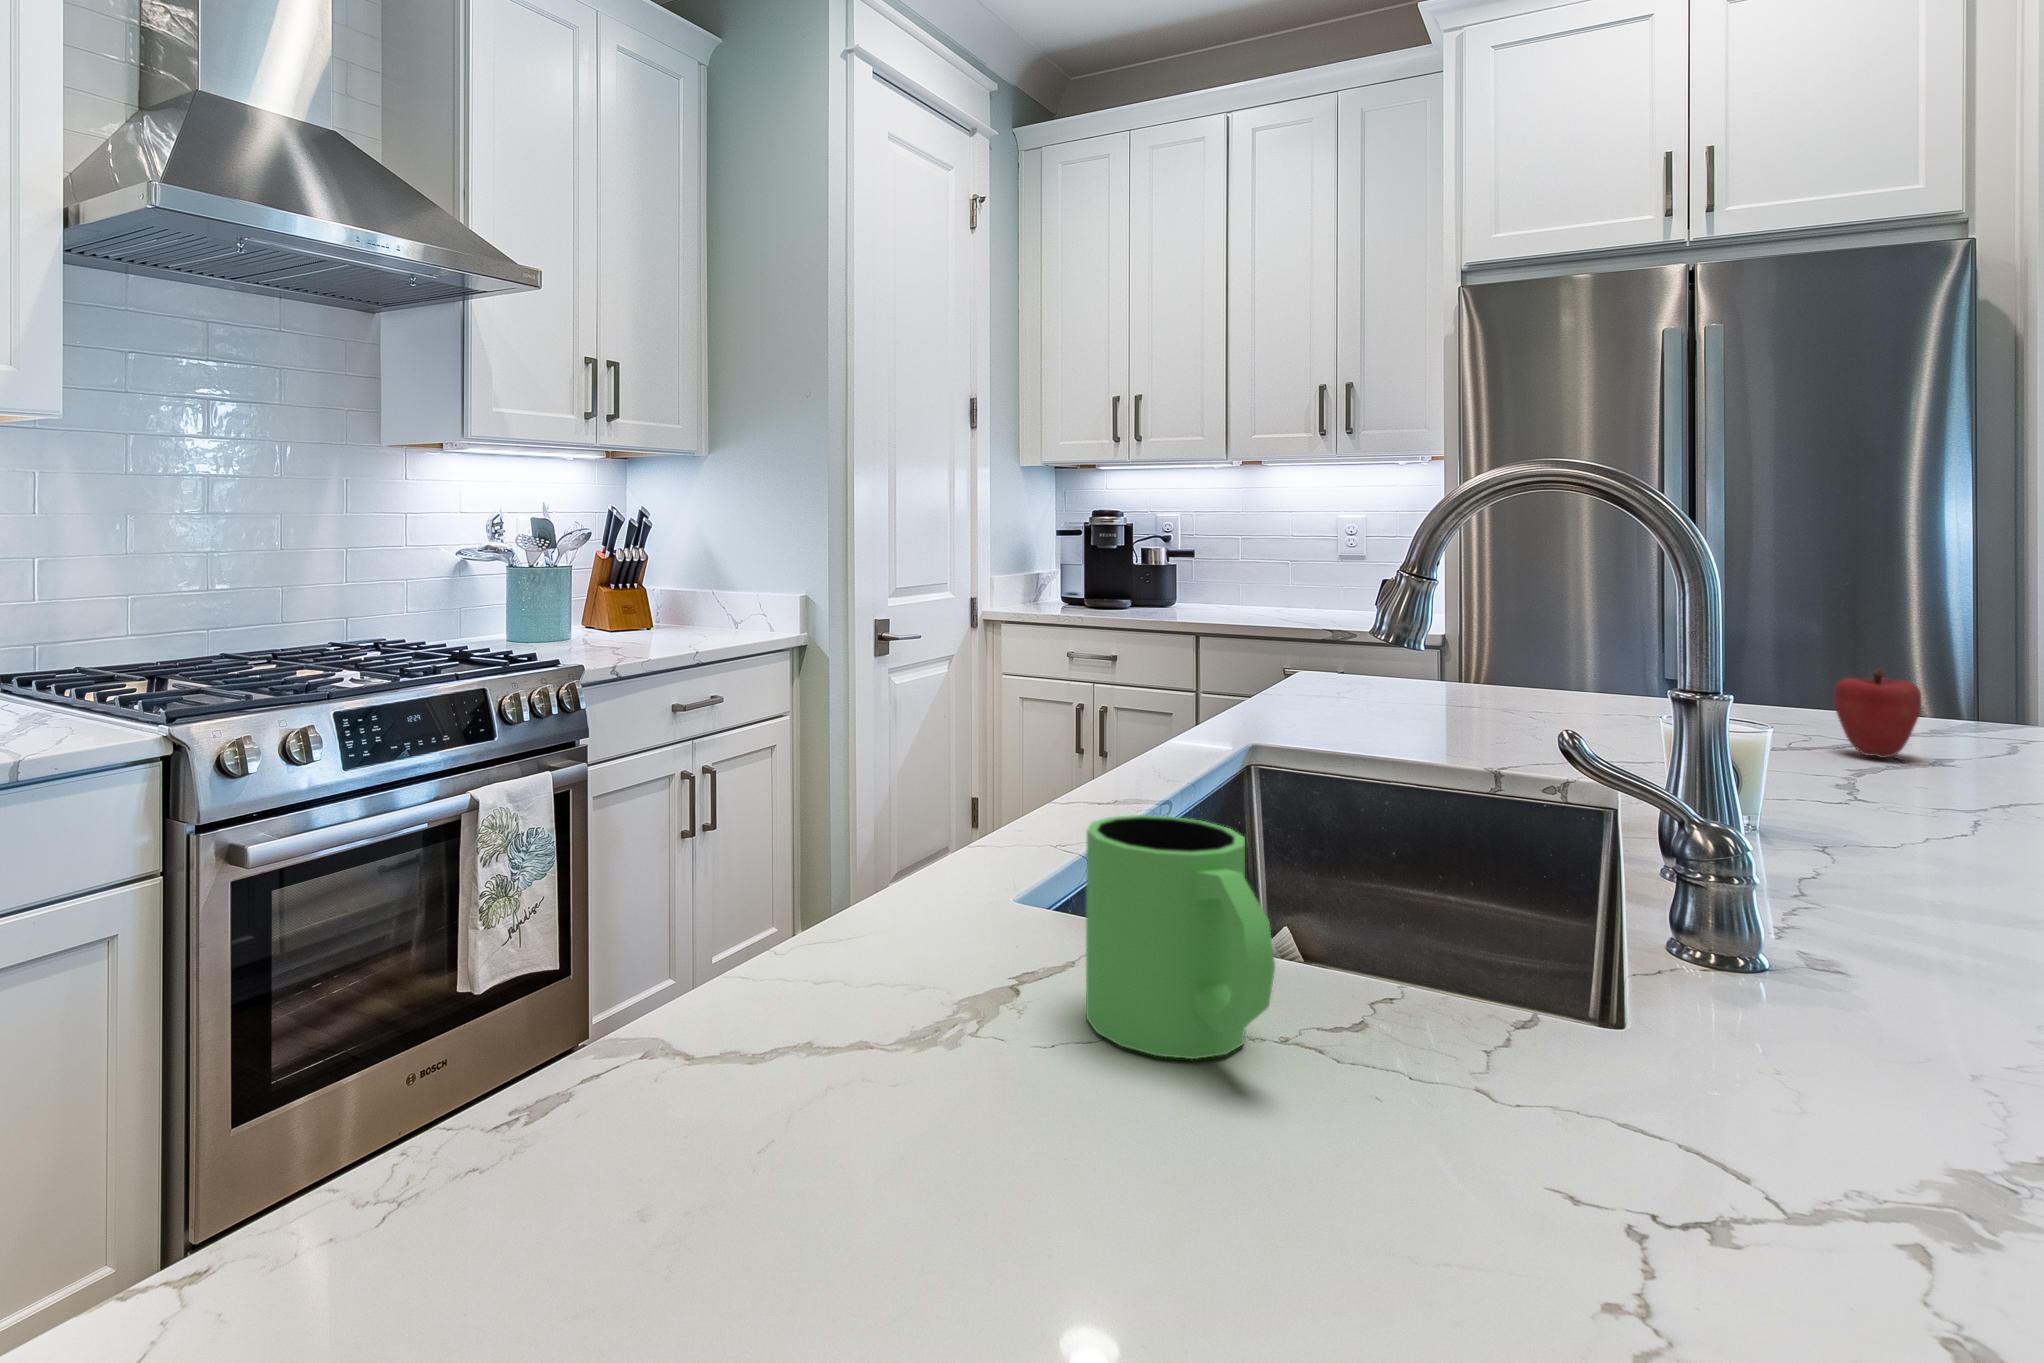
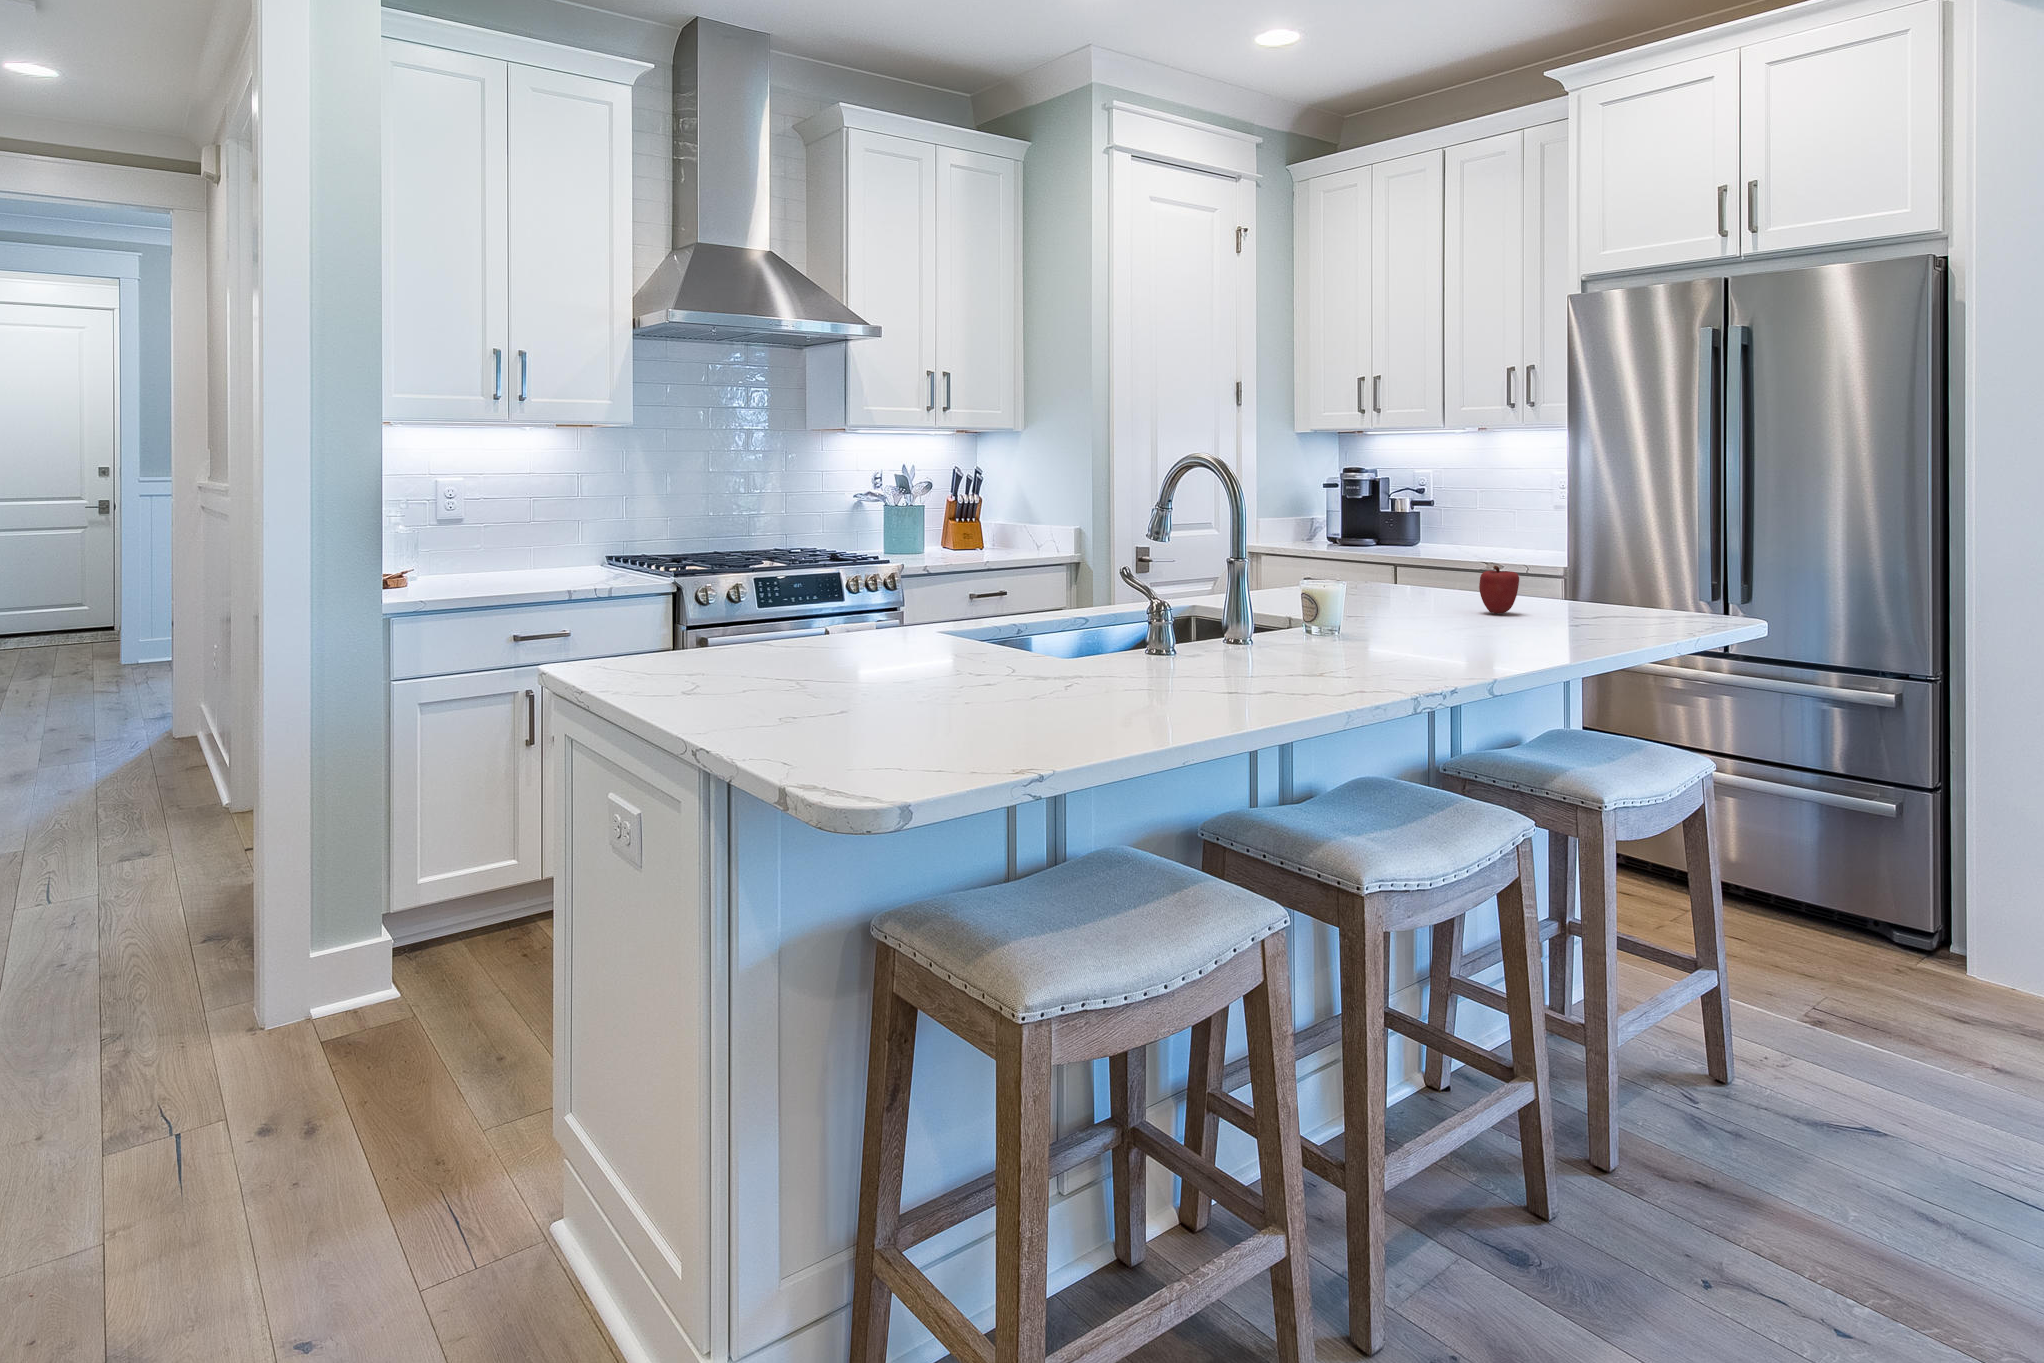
mug: present [1086,815,1275,1059] -> none [893,579,938,640]

